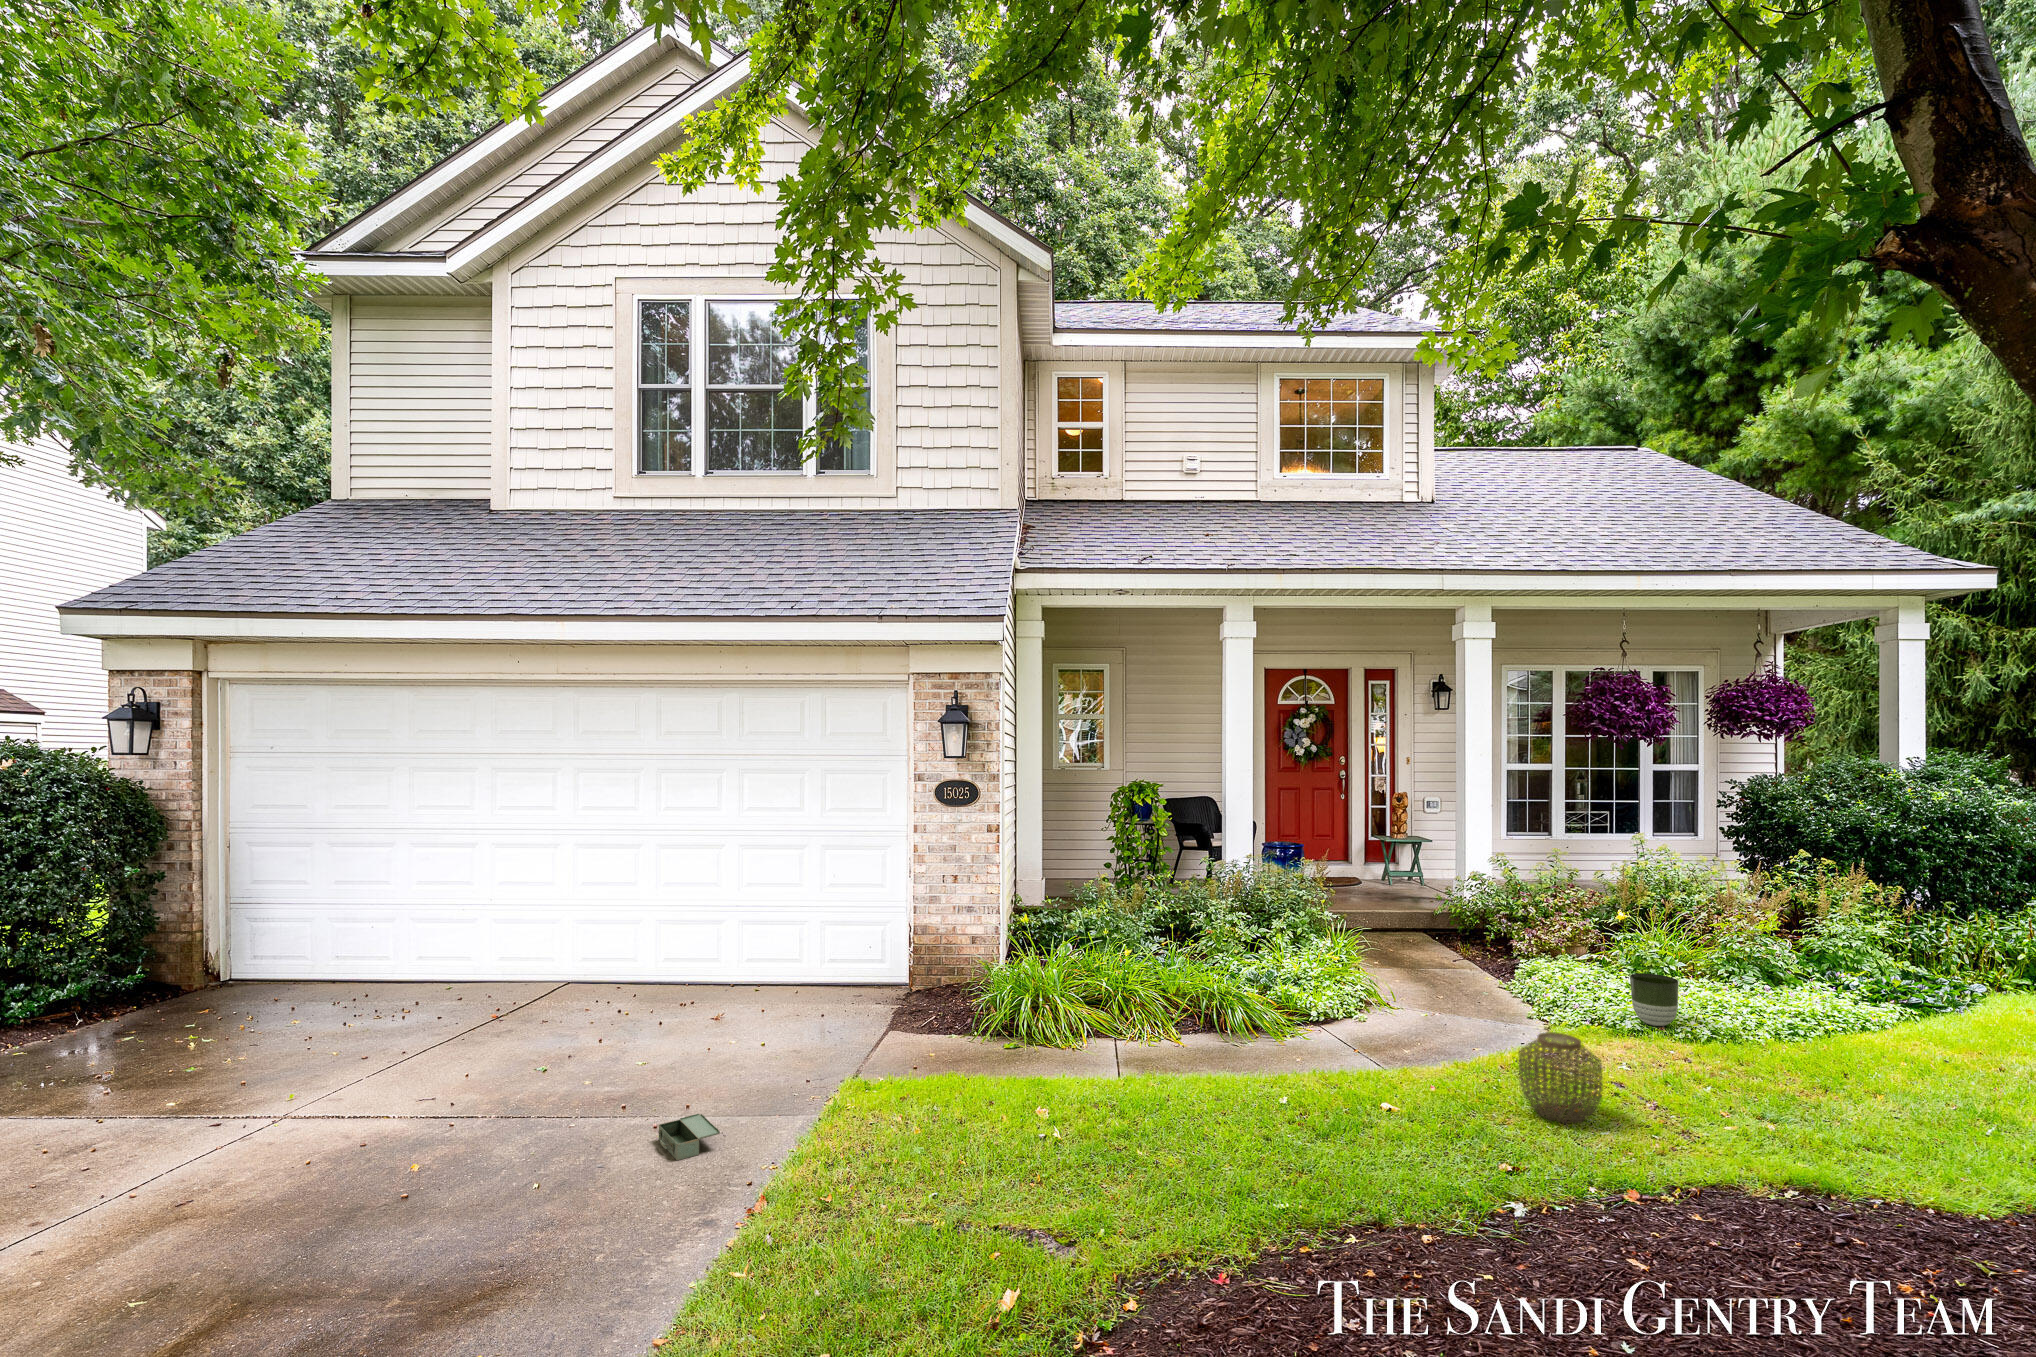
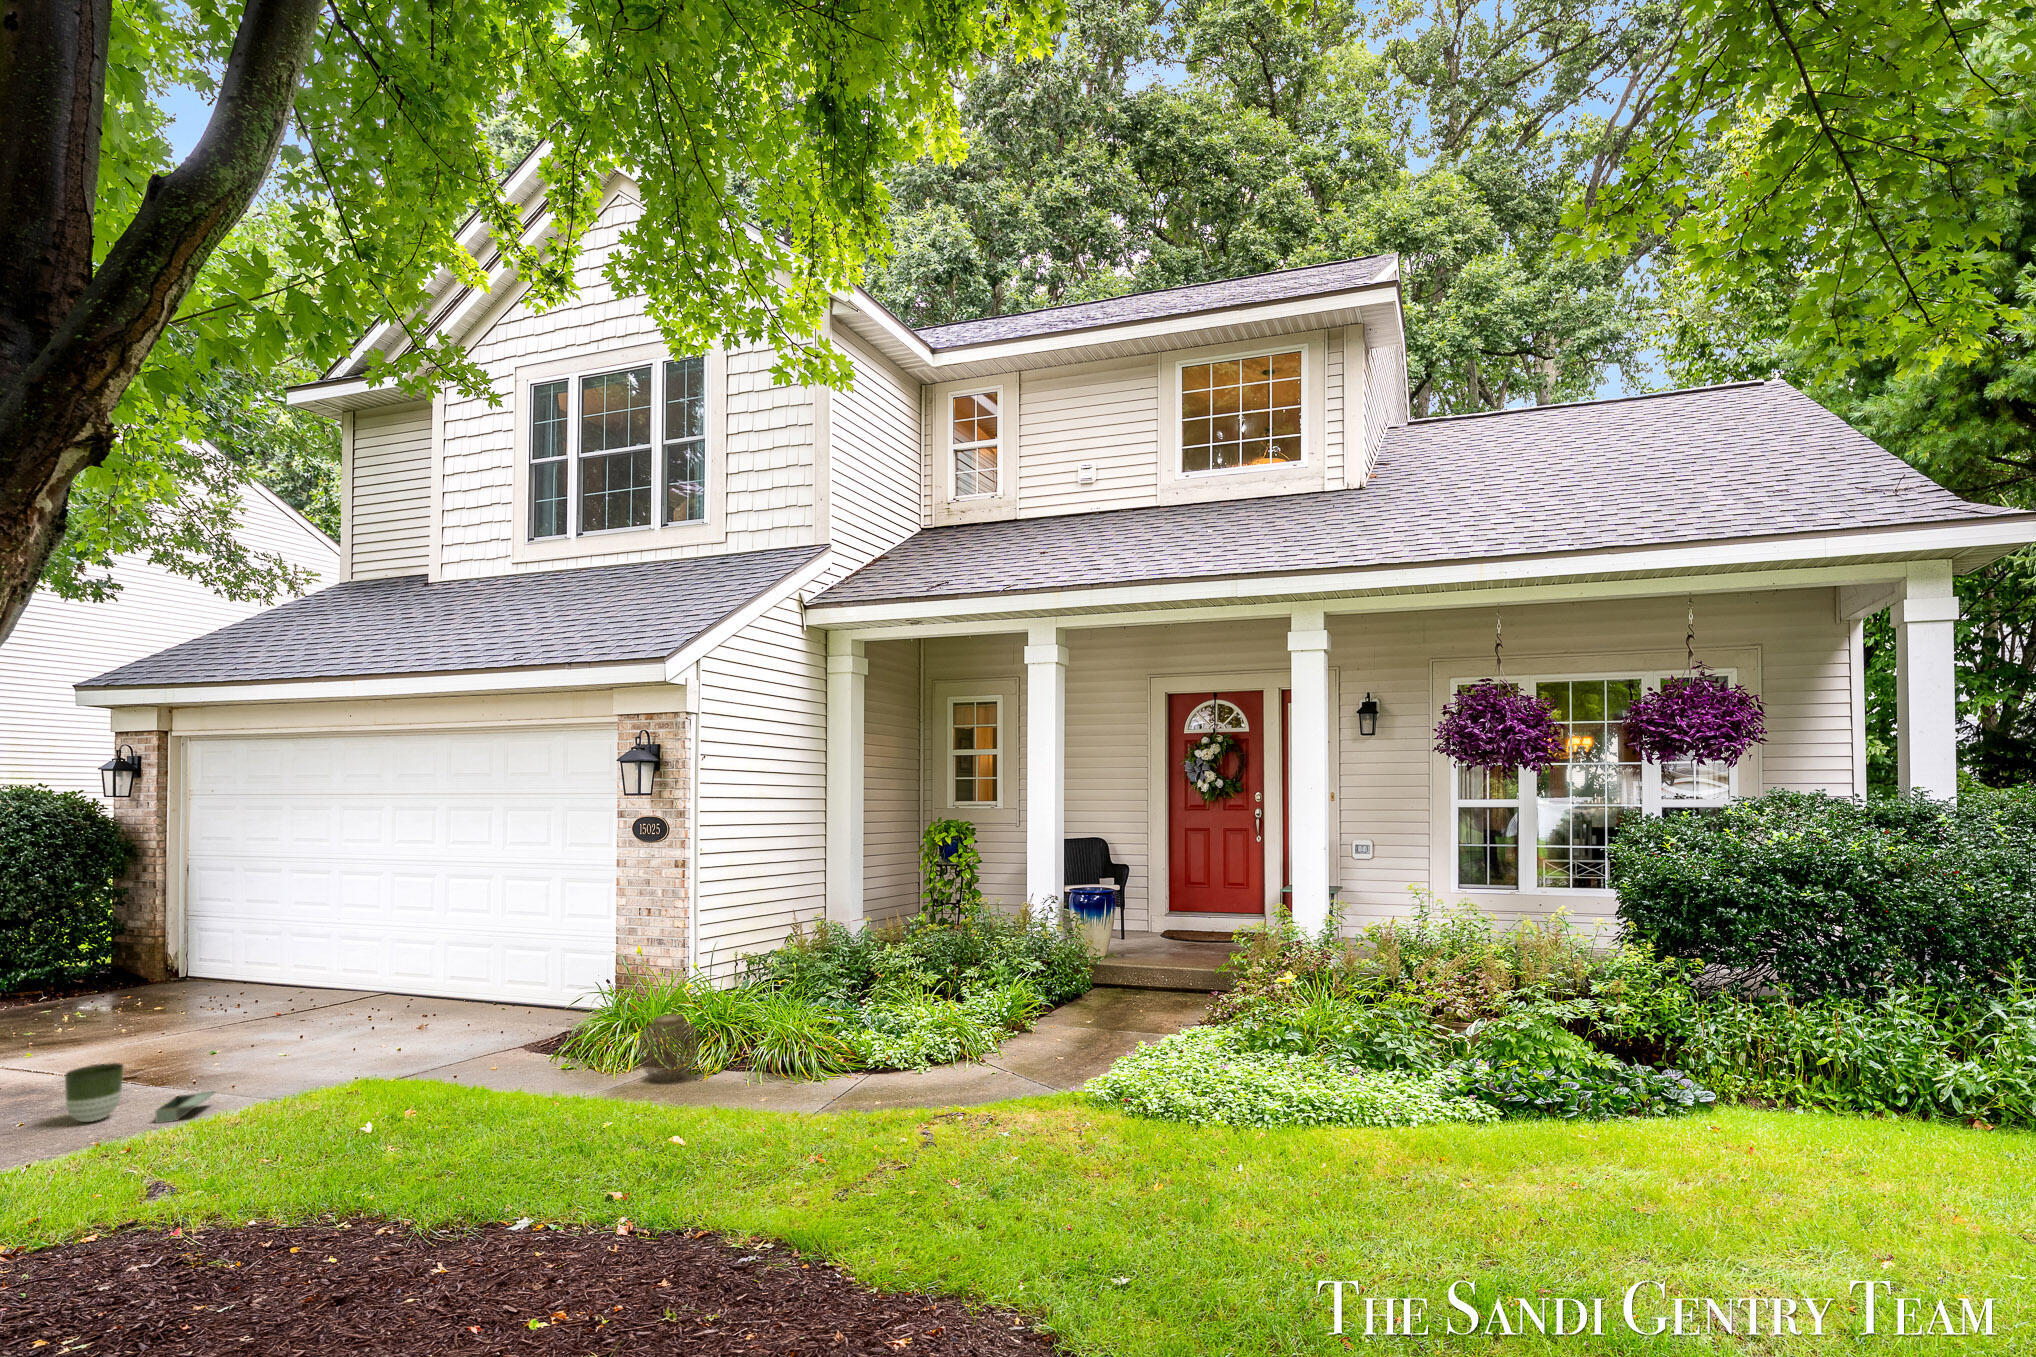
planter: present [1630,973,1679,1026] -> present [65,1063,124,1122]
woven basket: present [1519,1032,1603,1123] -> present [639,1014,699,1082]

